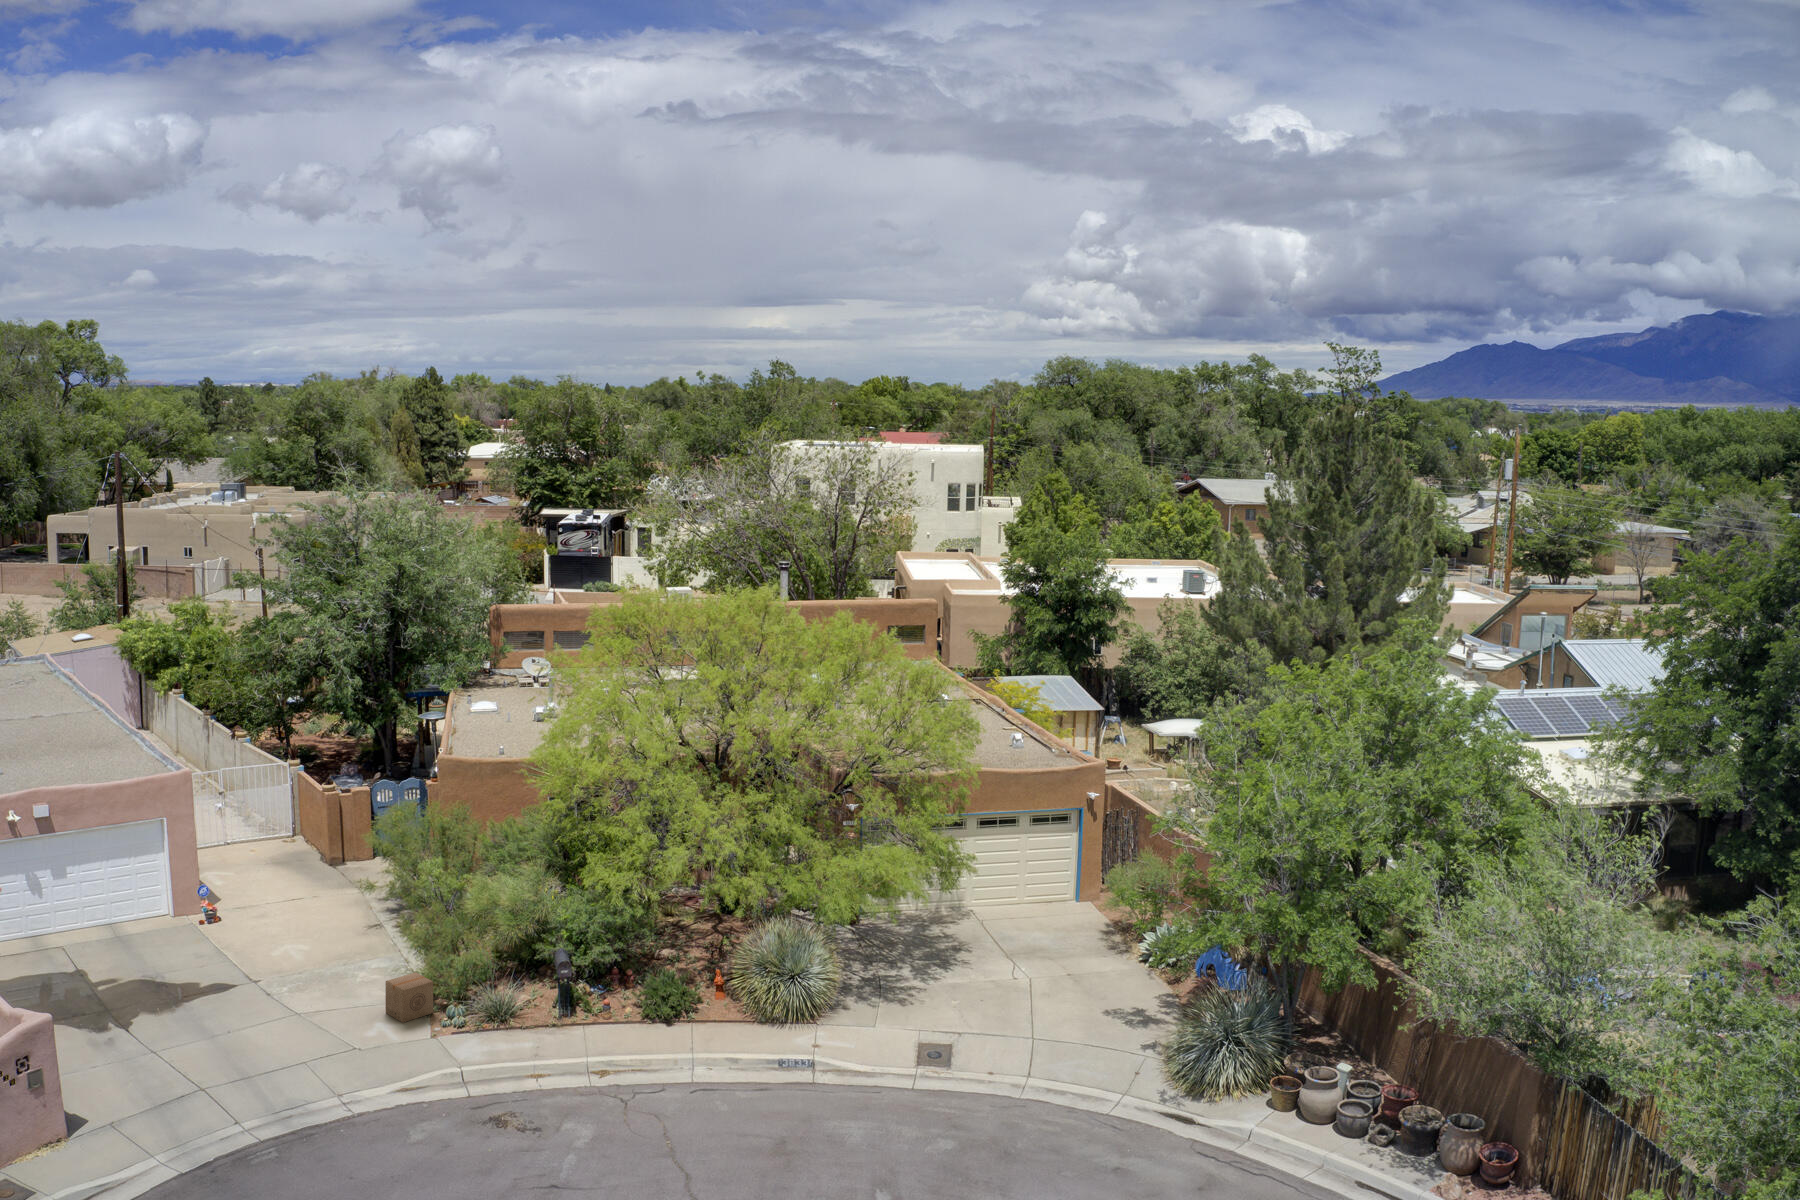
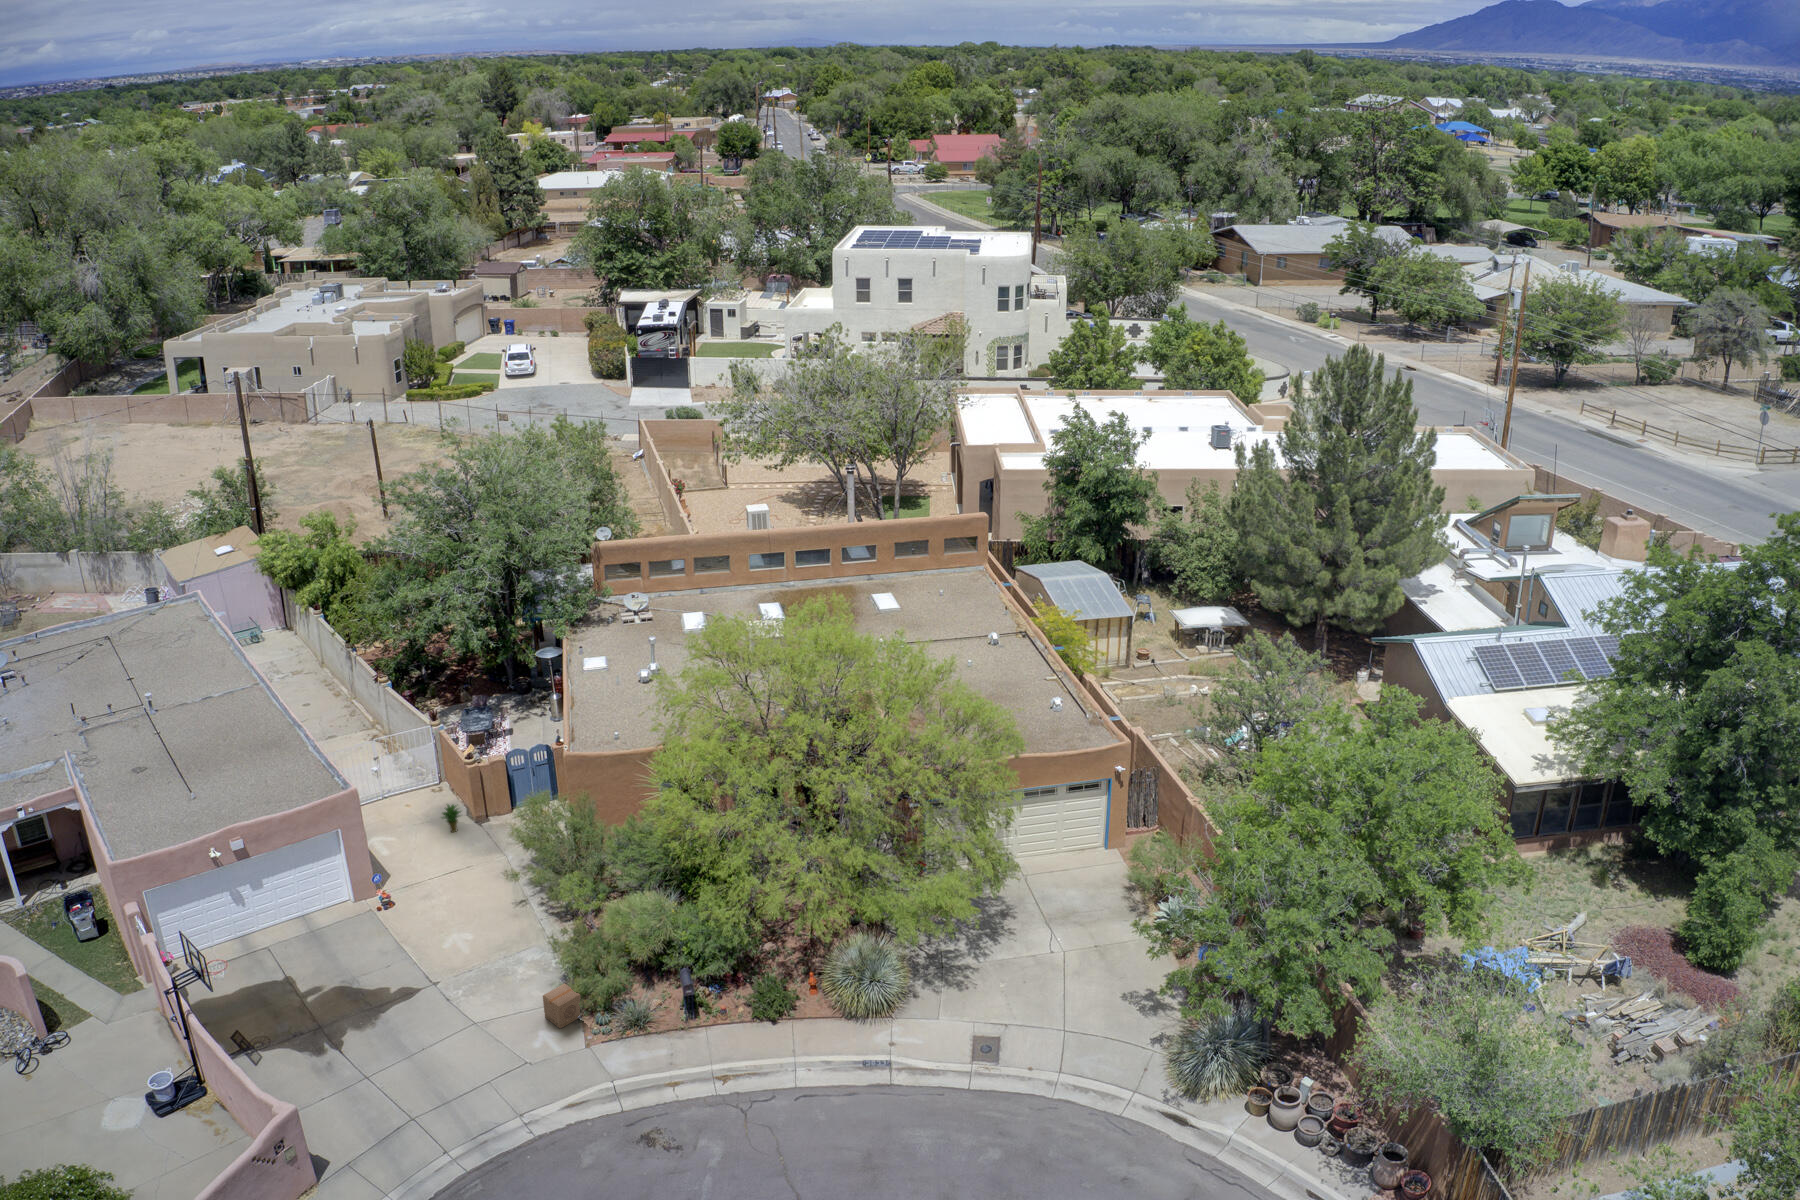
potted plant: none [301,833,329,869] -> present [442,805,461,832]

